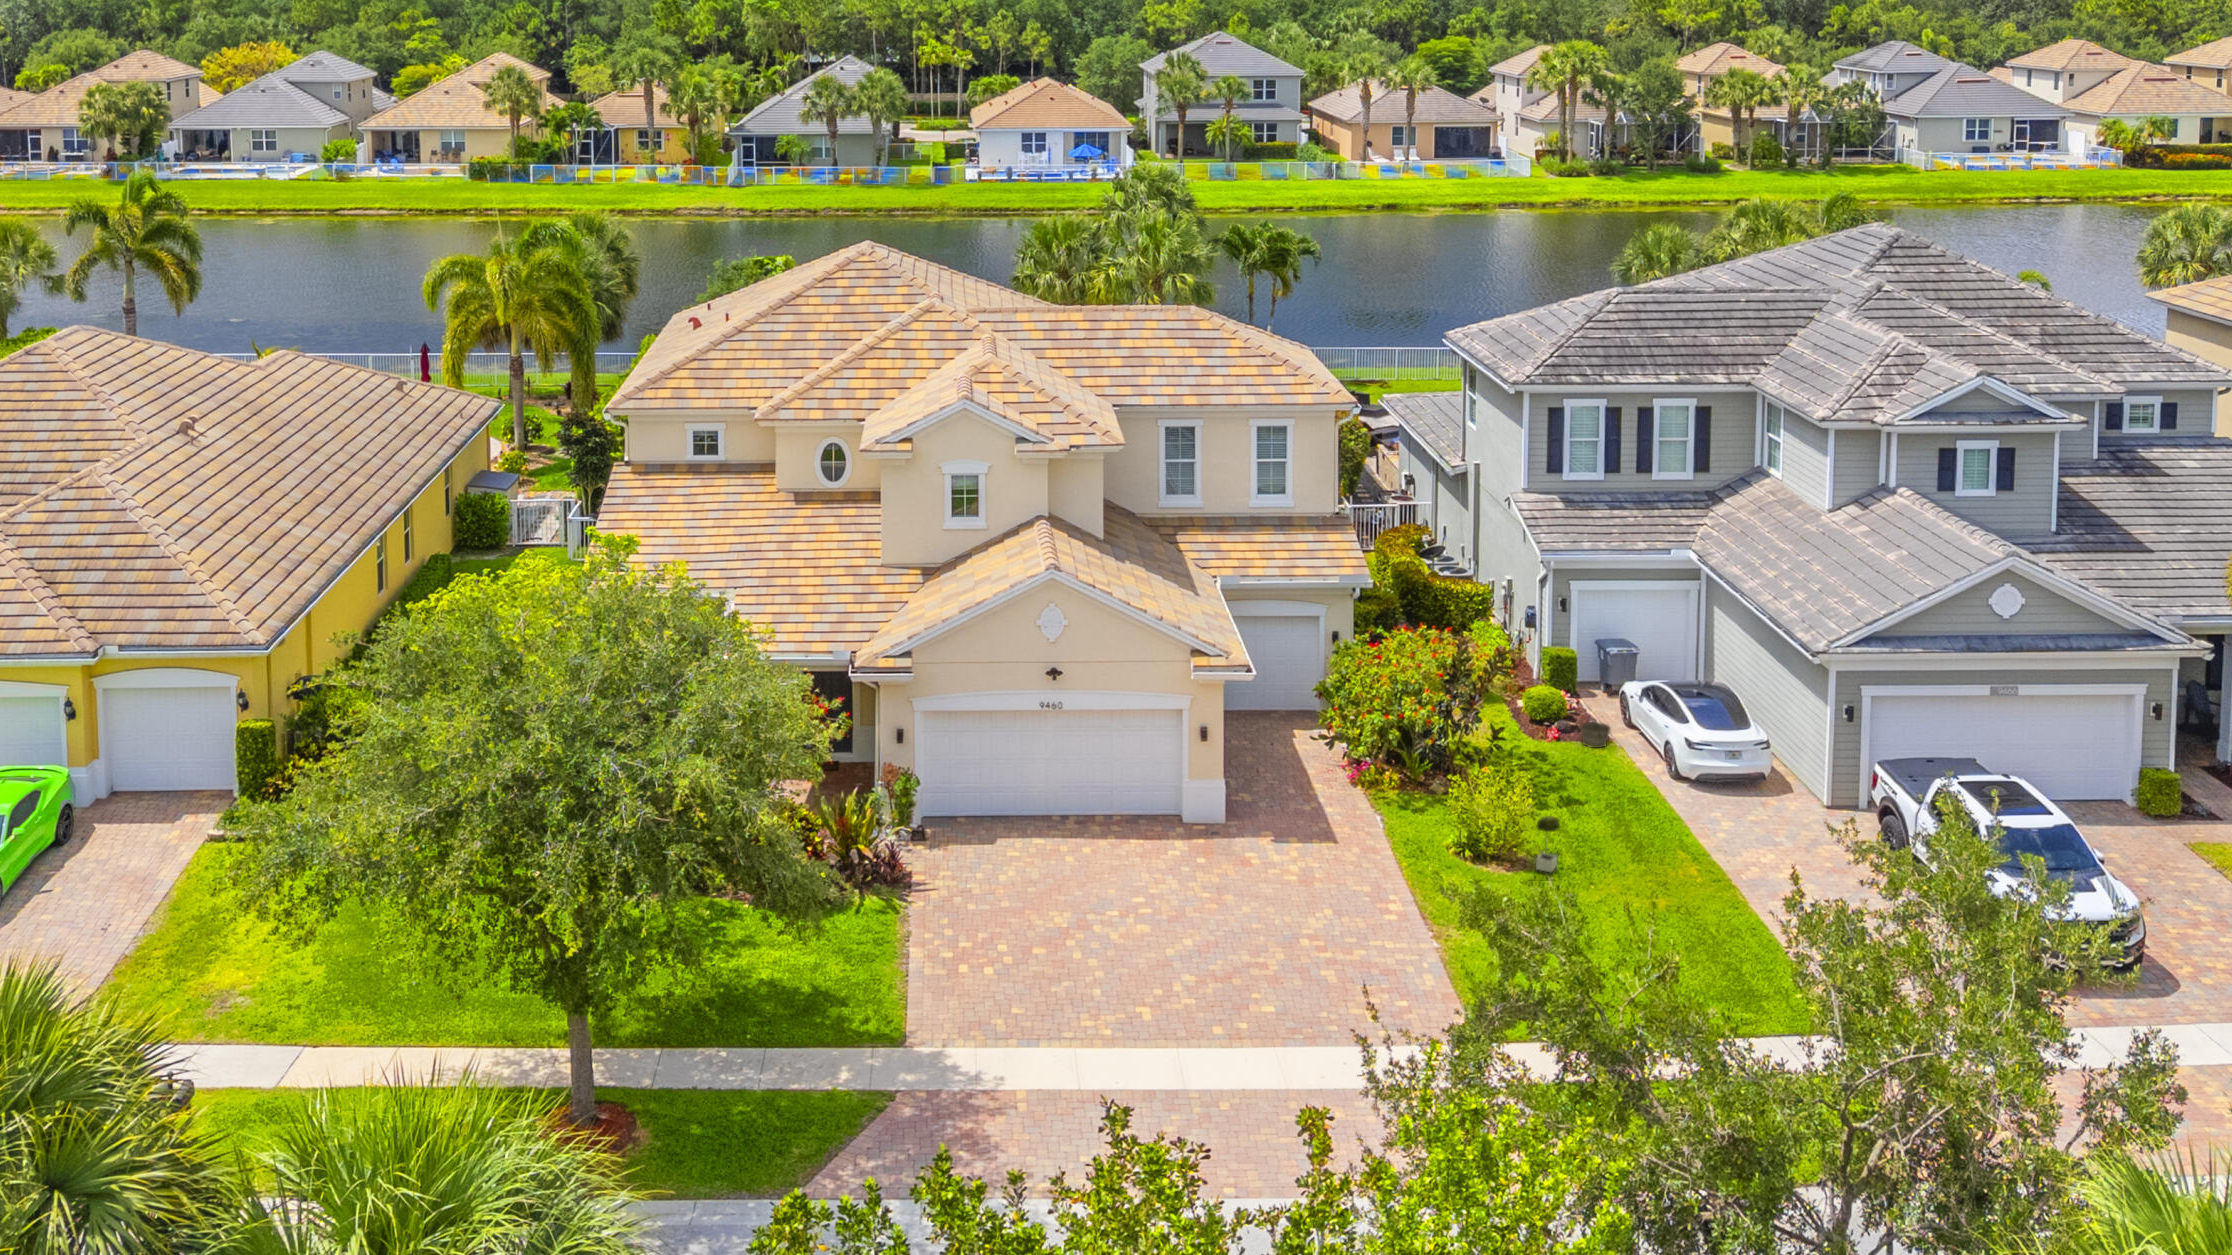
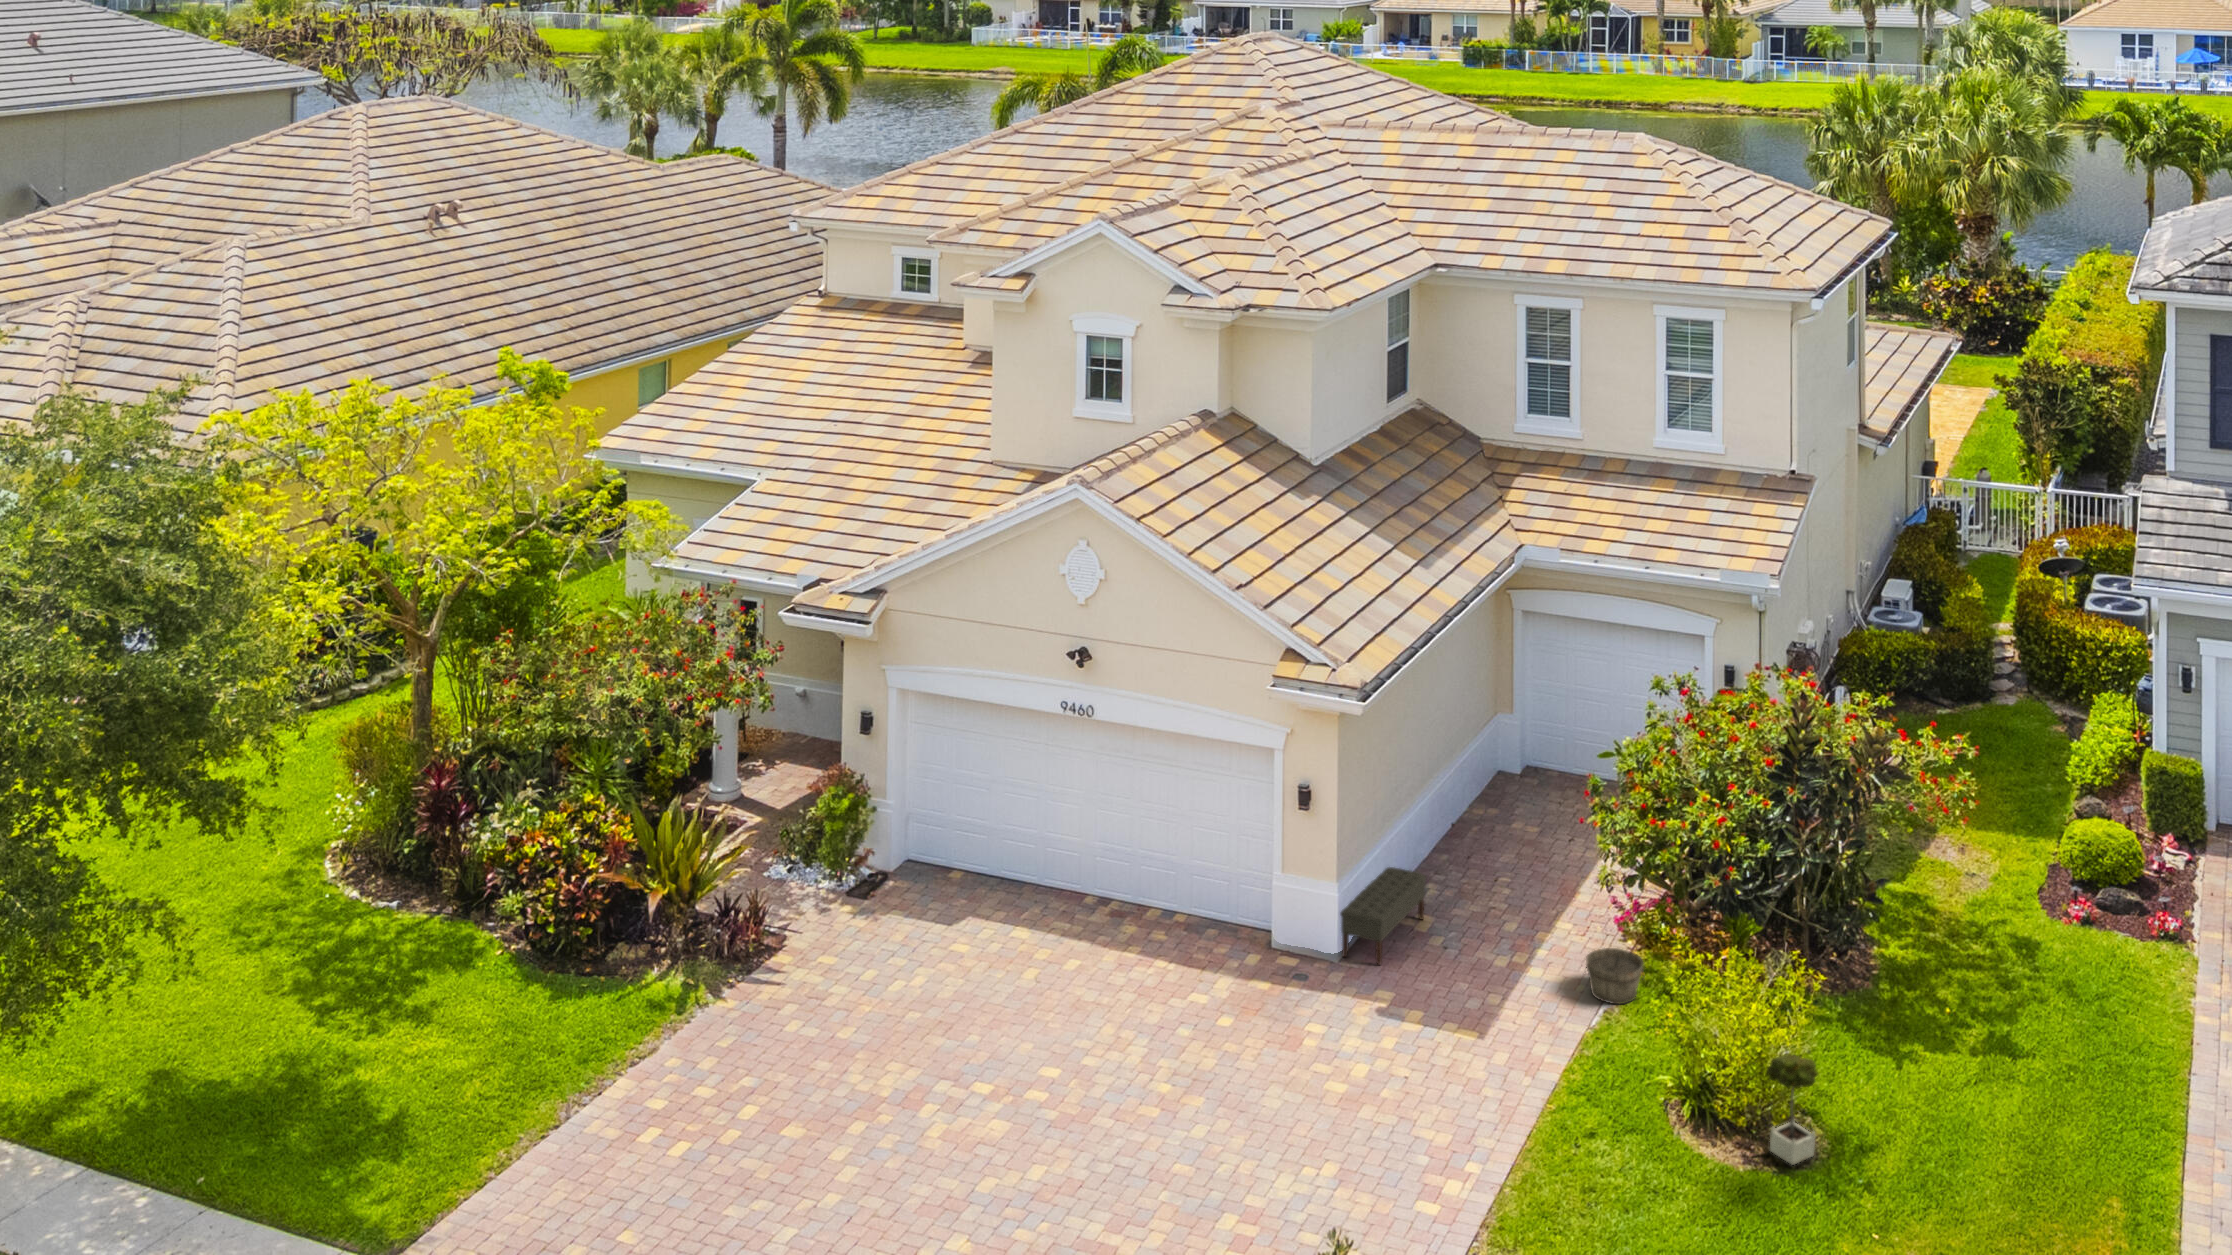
wooden bucket: present [1581,722,1610,748] -> present [1586,948,1643,1004]
bench: none [1232,775,1265,829] -> present [1340,867,1426,965]

